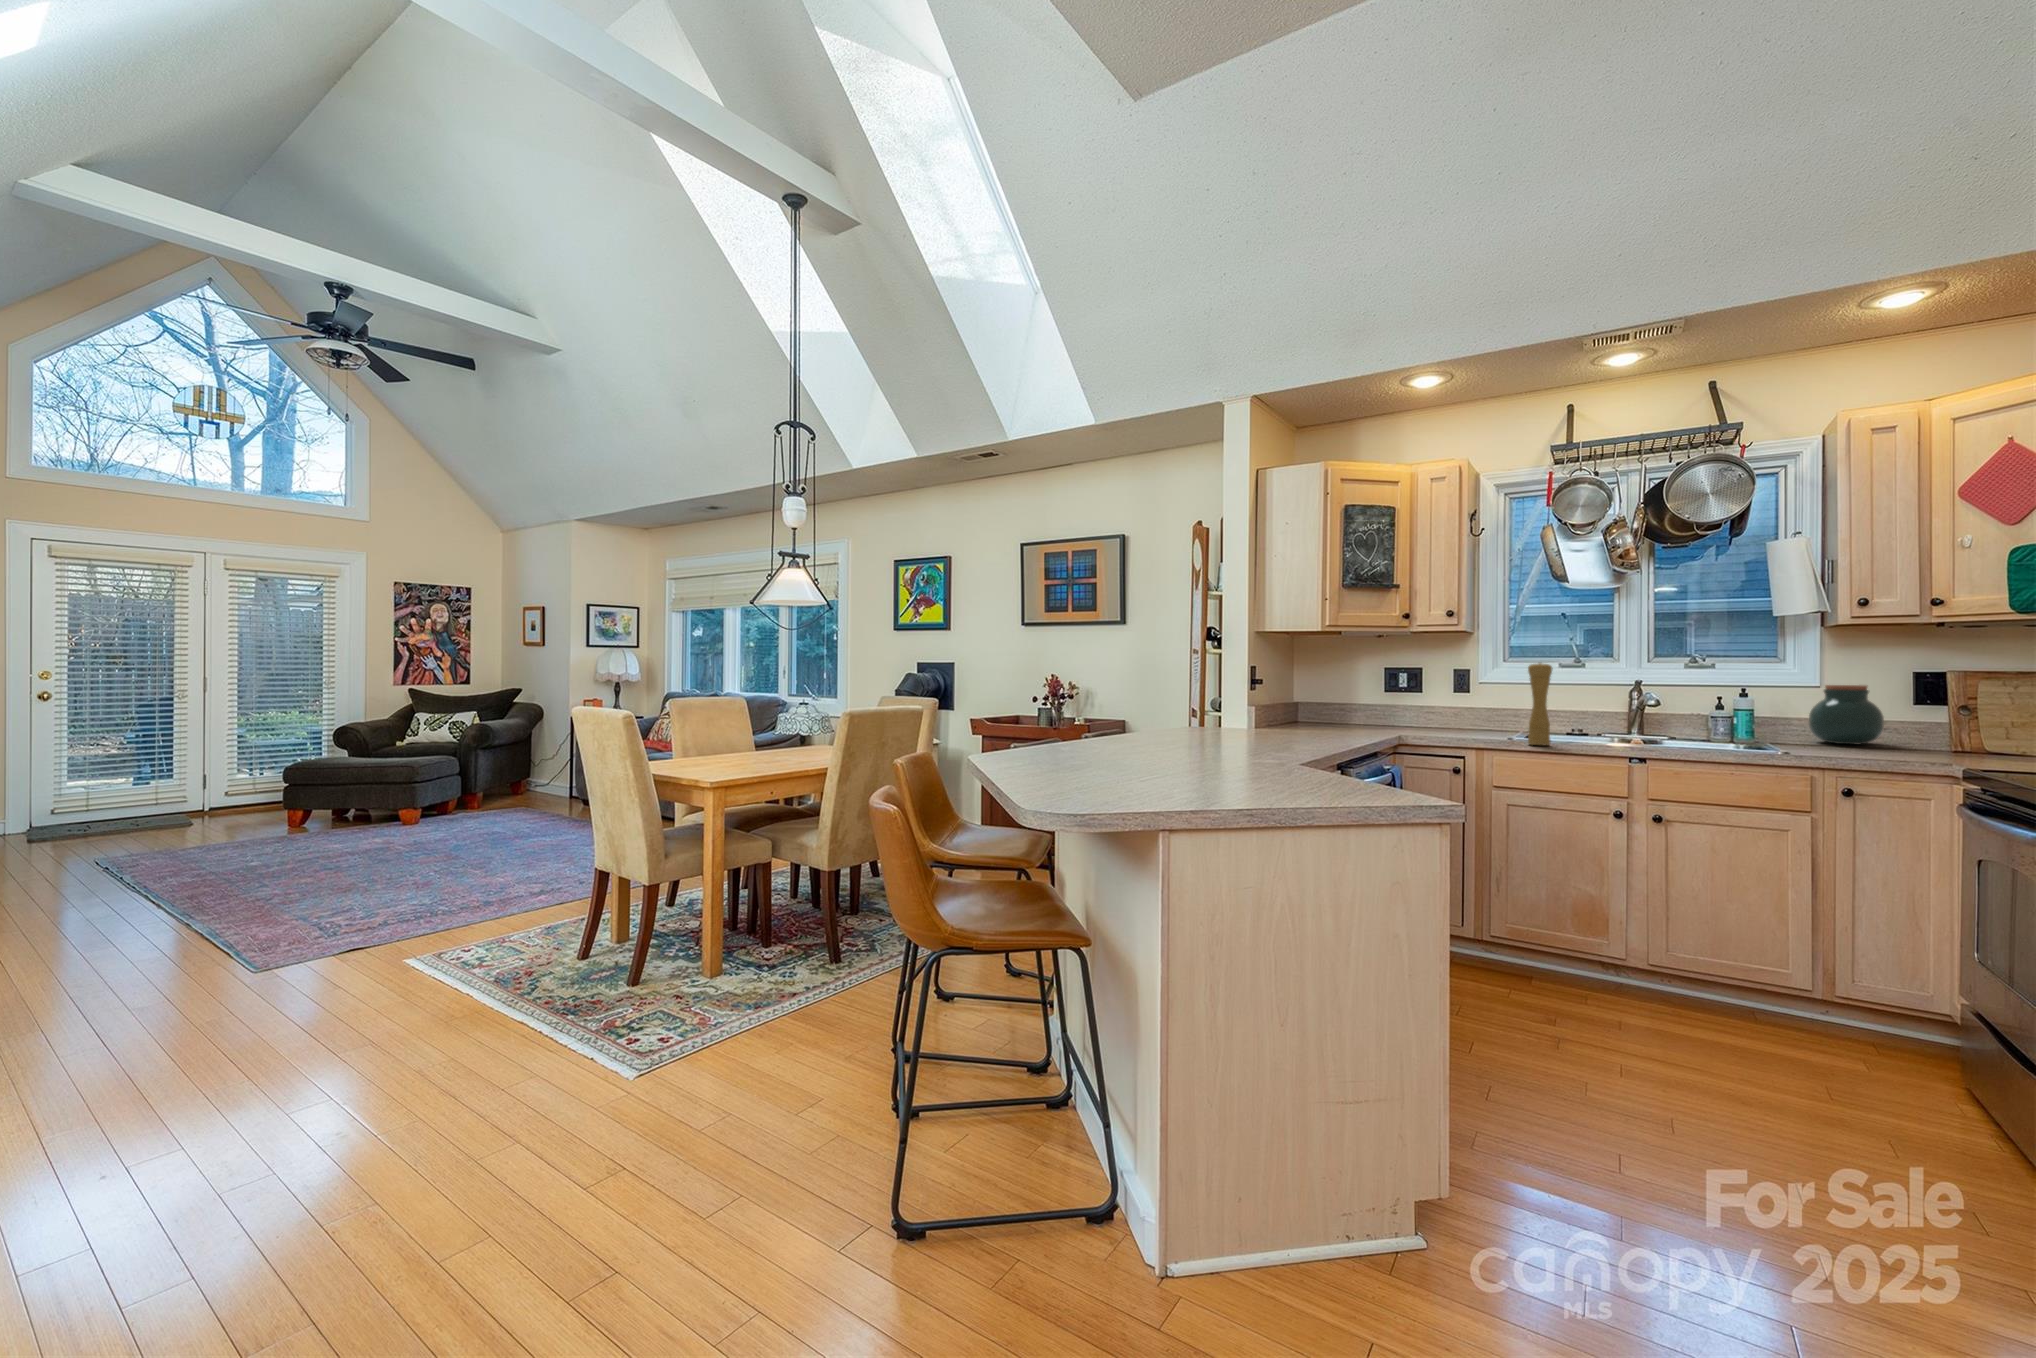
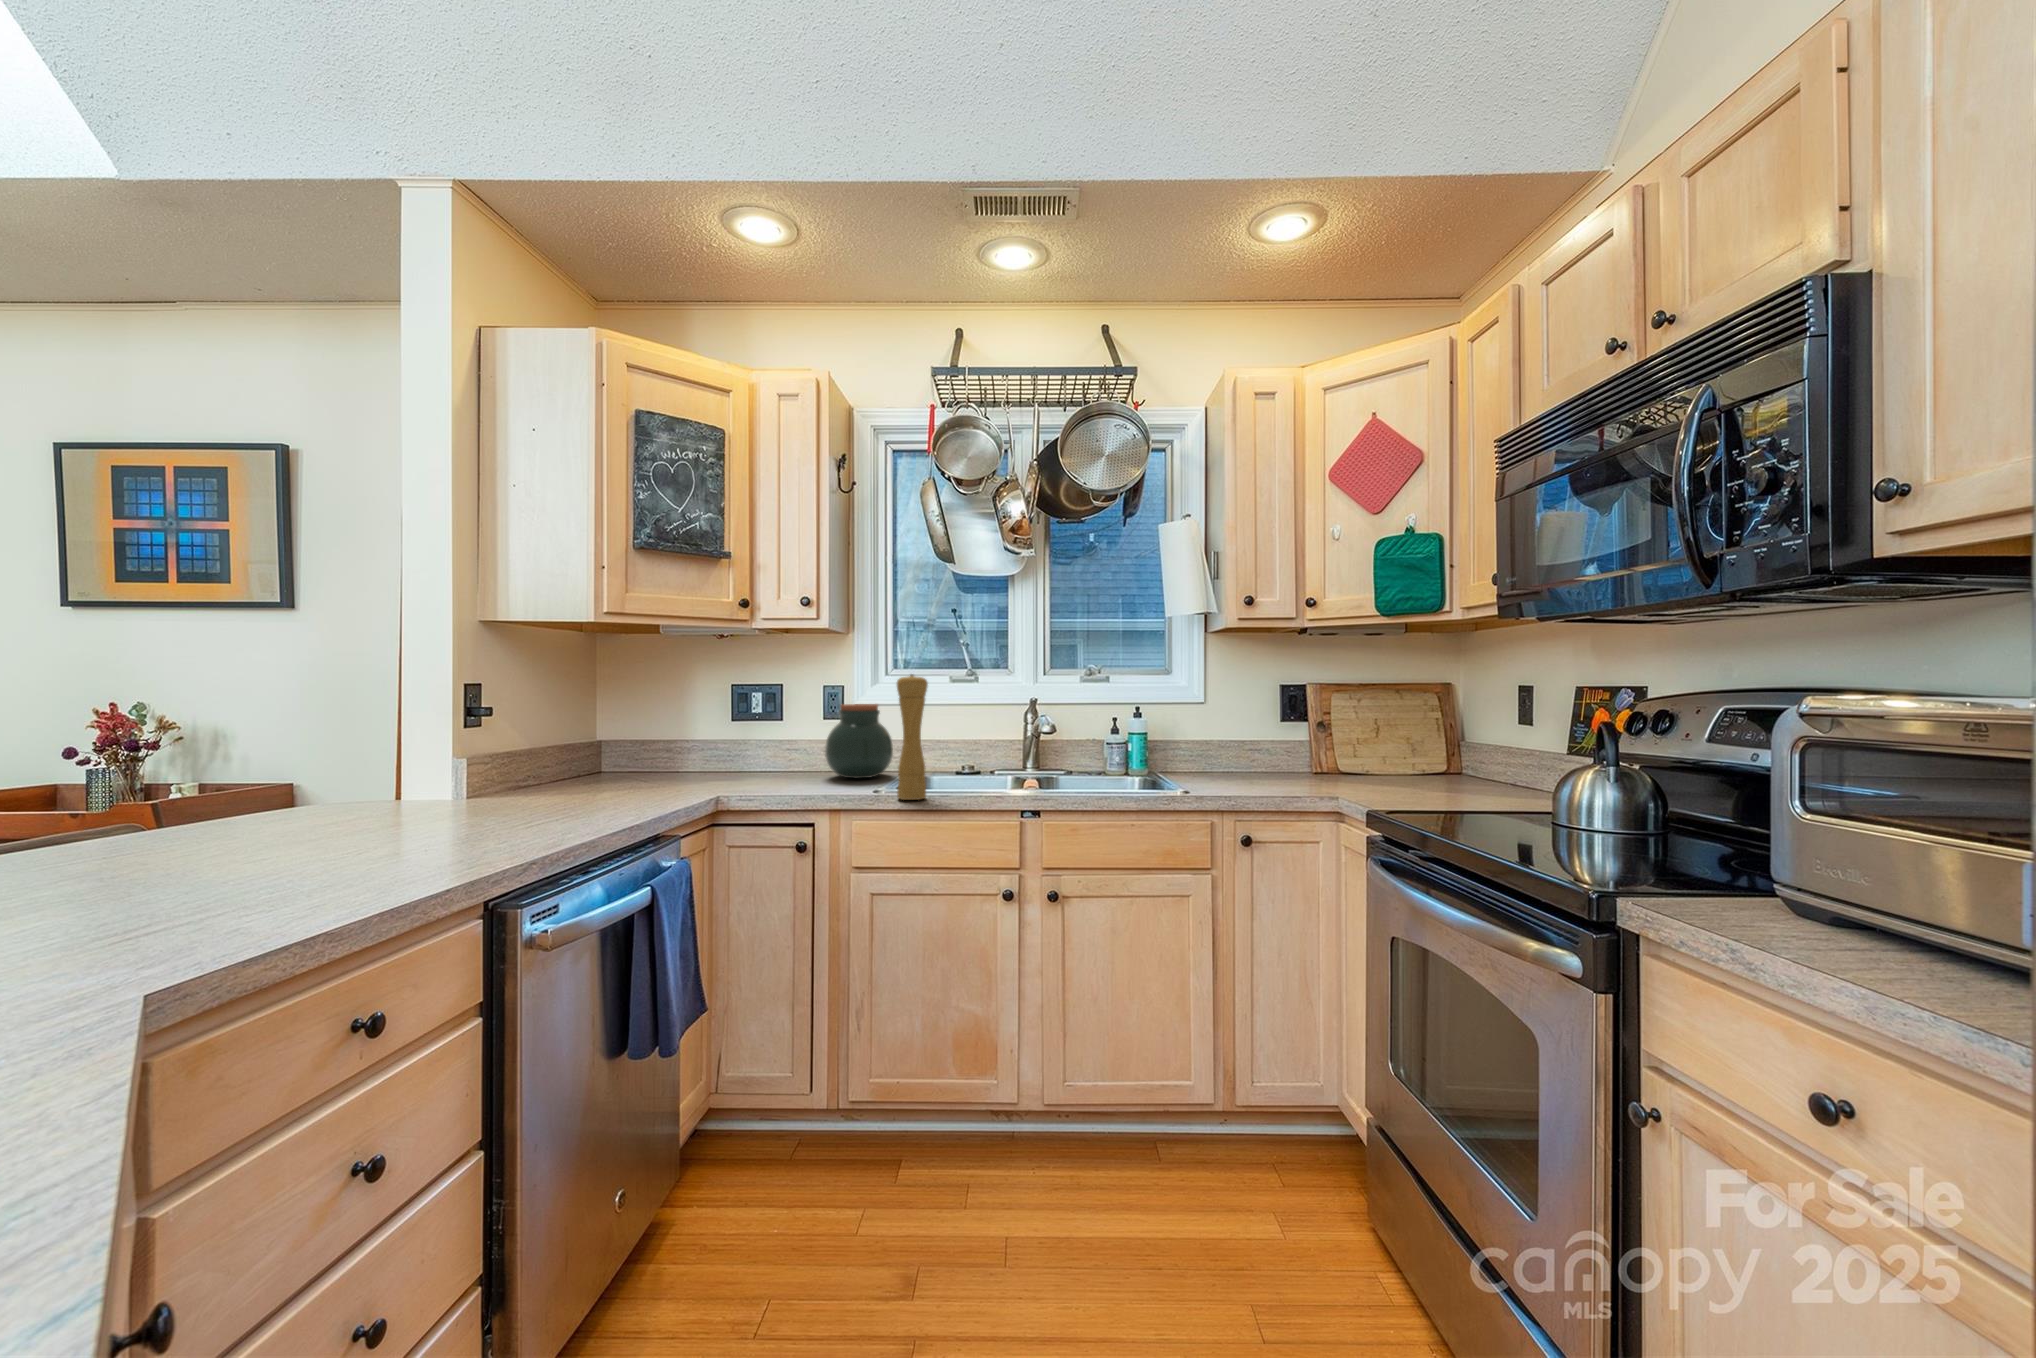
jar: present [1808,685,1884,744] -> present [825,704,893,778]

